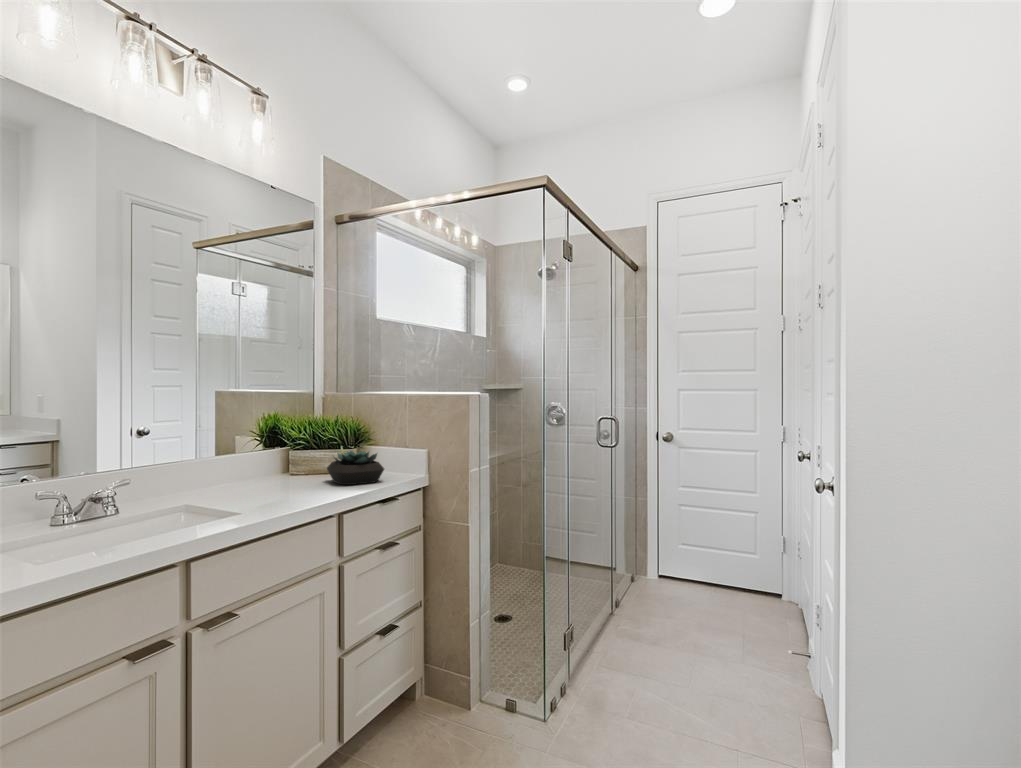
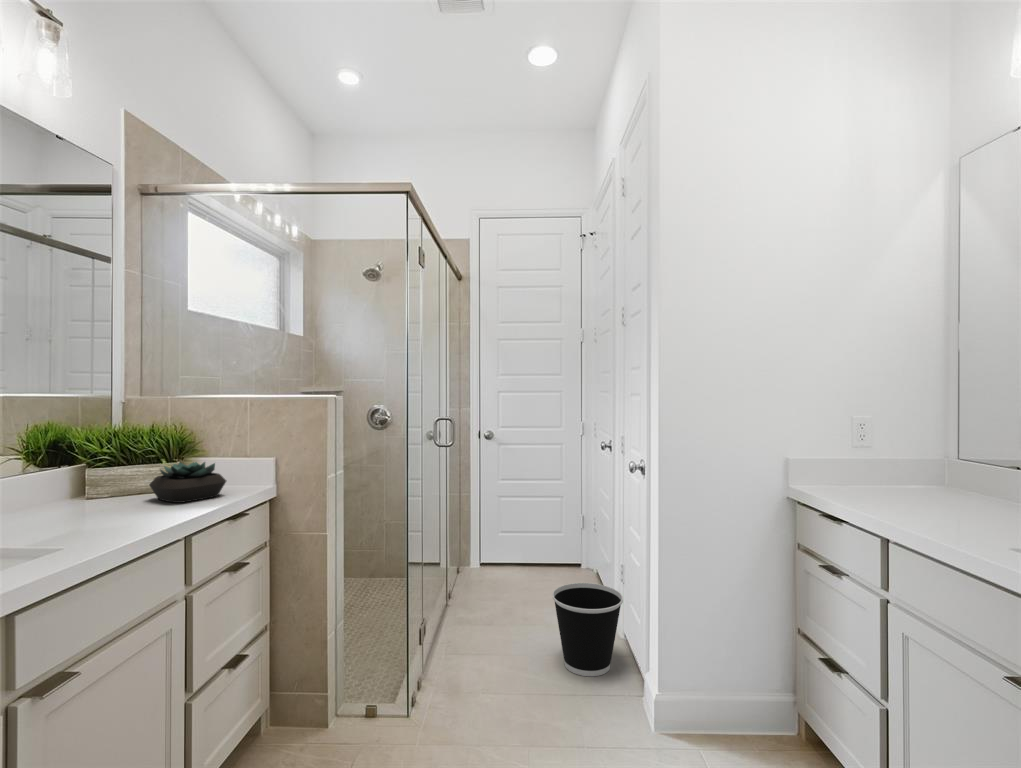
wastebasket: none [713,611,800,722] -> present [552,583,623,676]

